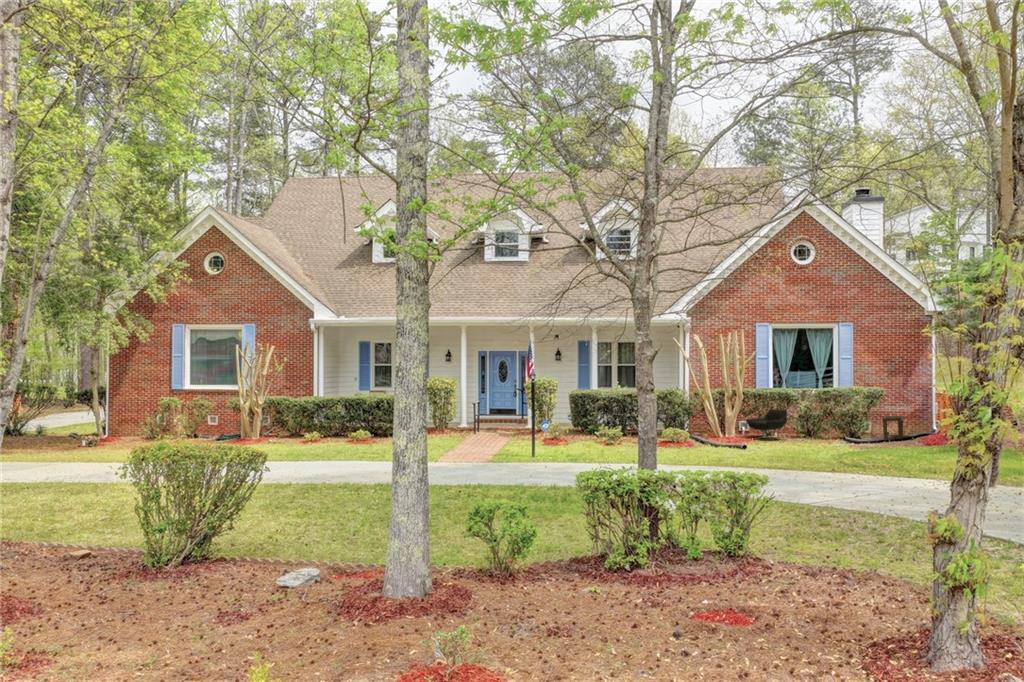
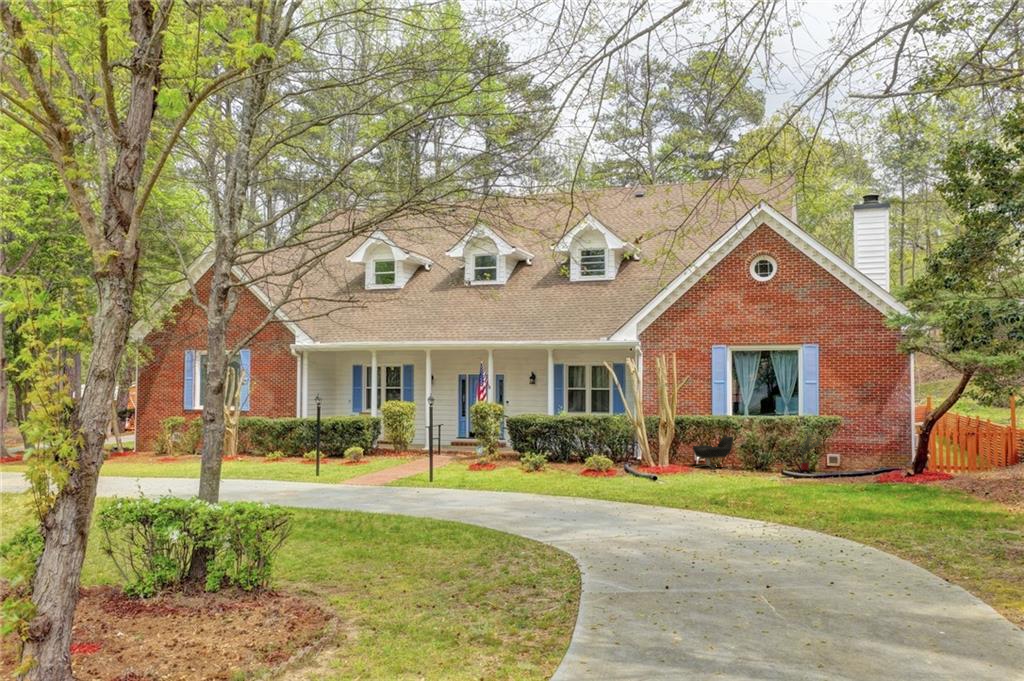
potted tree: none [835,402,868,440] -> present [788,431,821,471]
bench: present [882,416,904,439] -> none [844,445,878,471]

